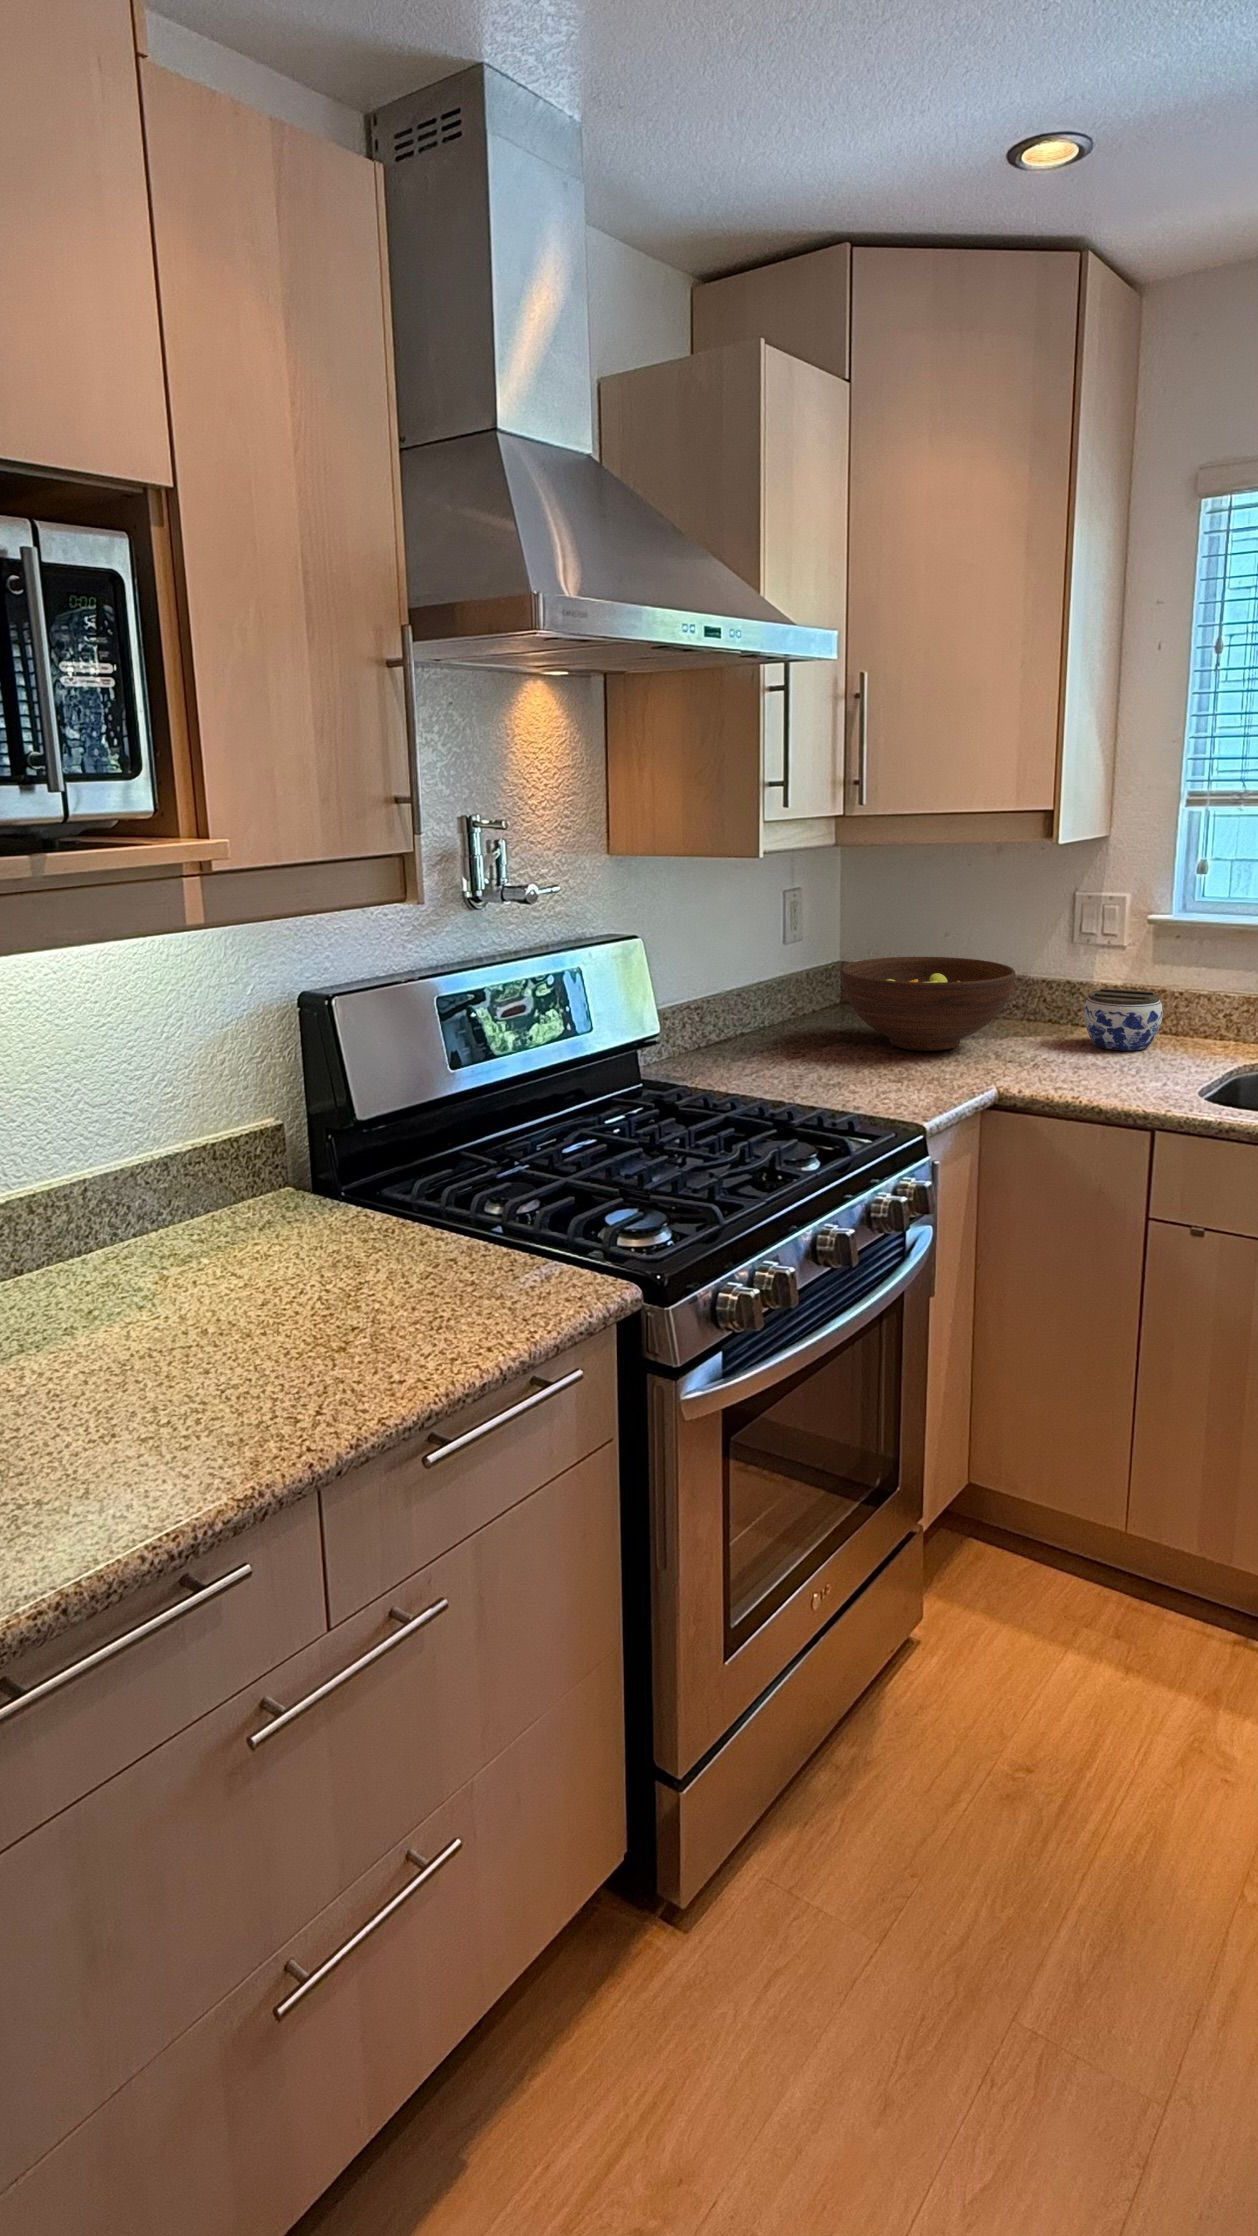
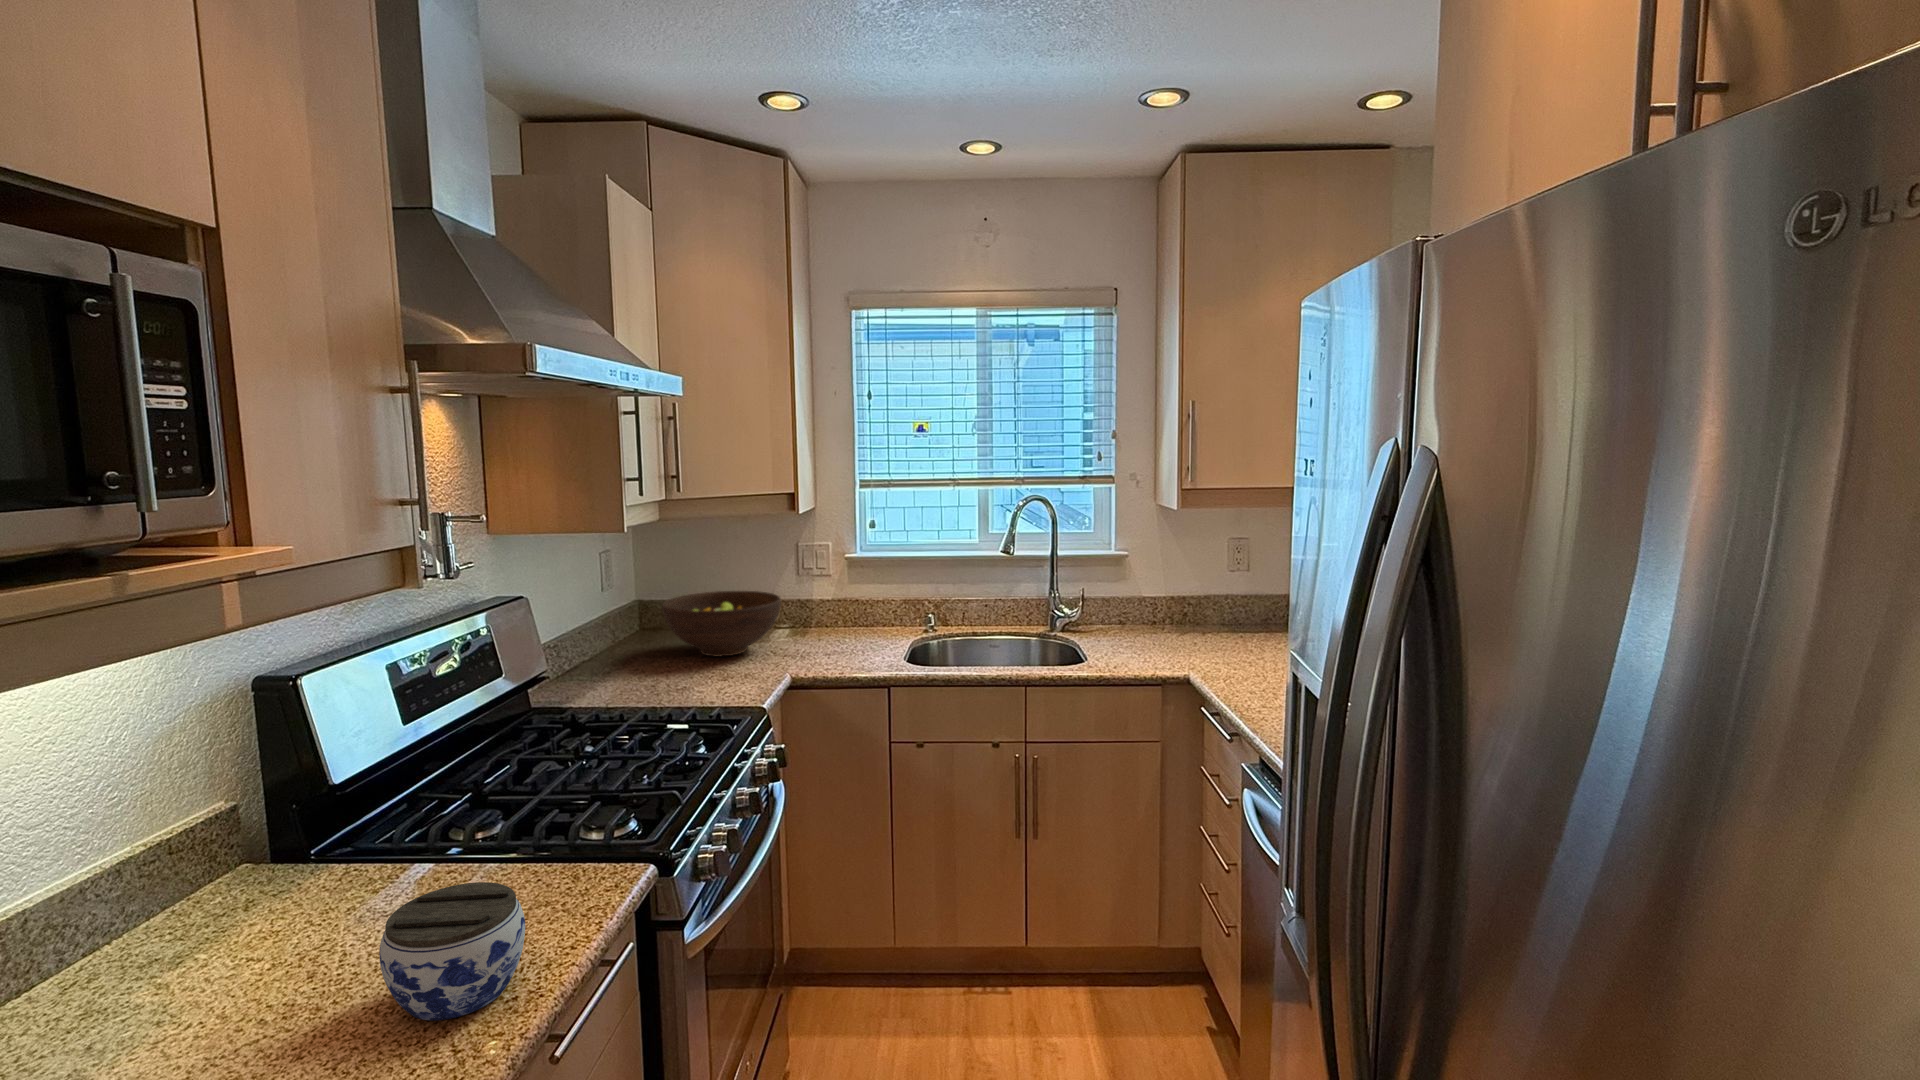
jar: present [1084,989,1163,1050] -> present [379,882,525,1020]

